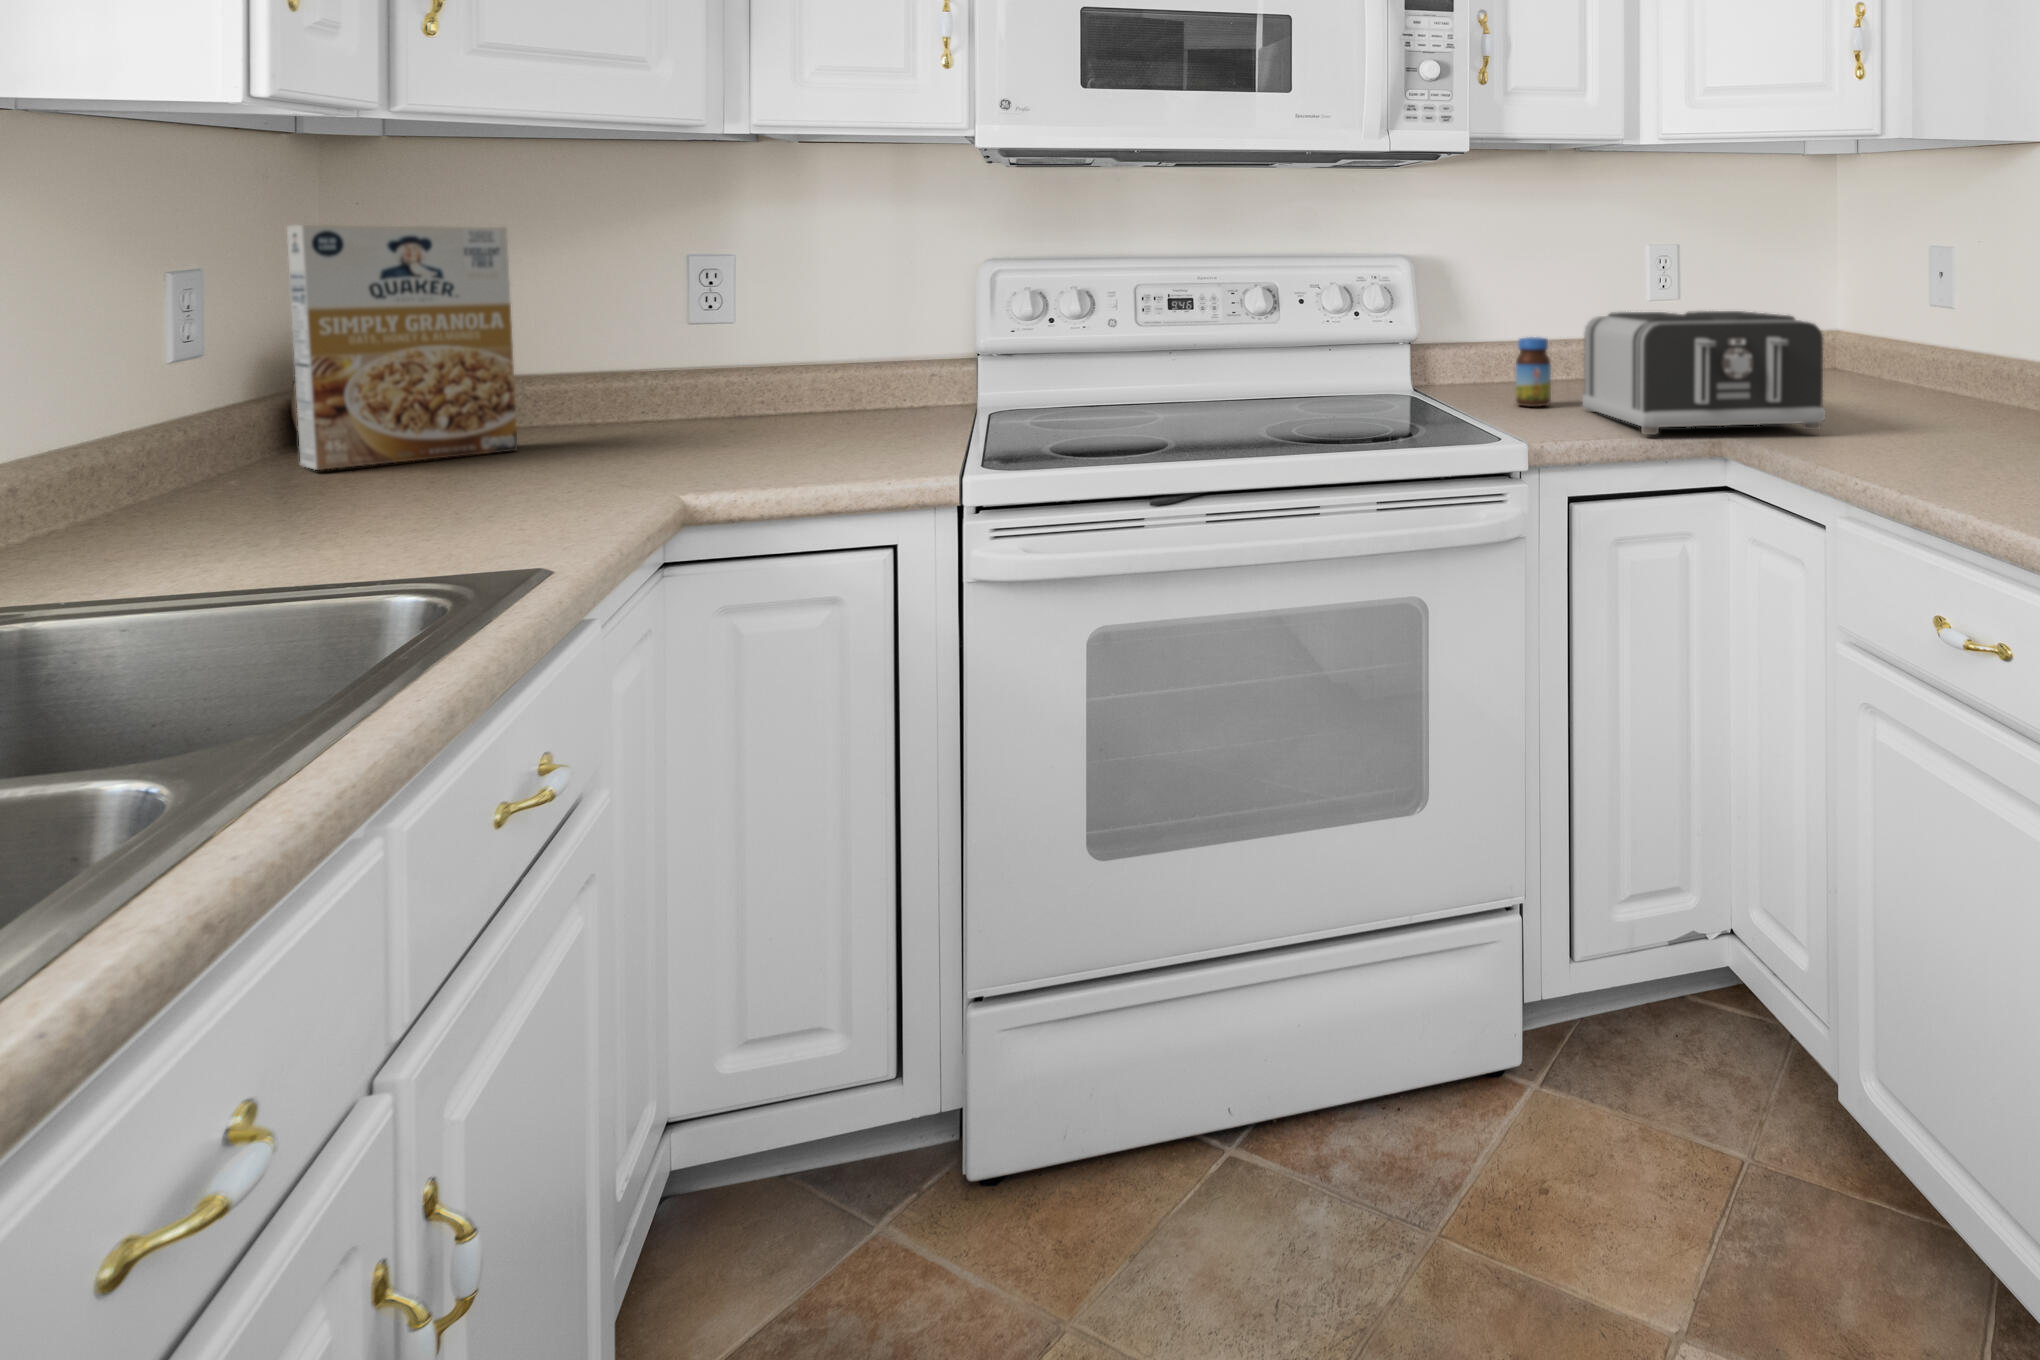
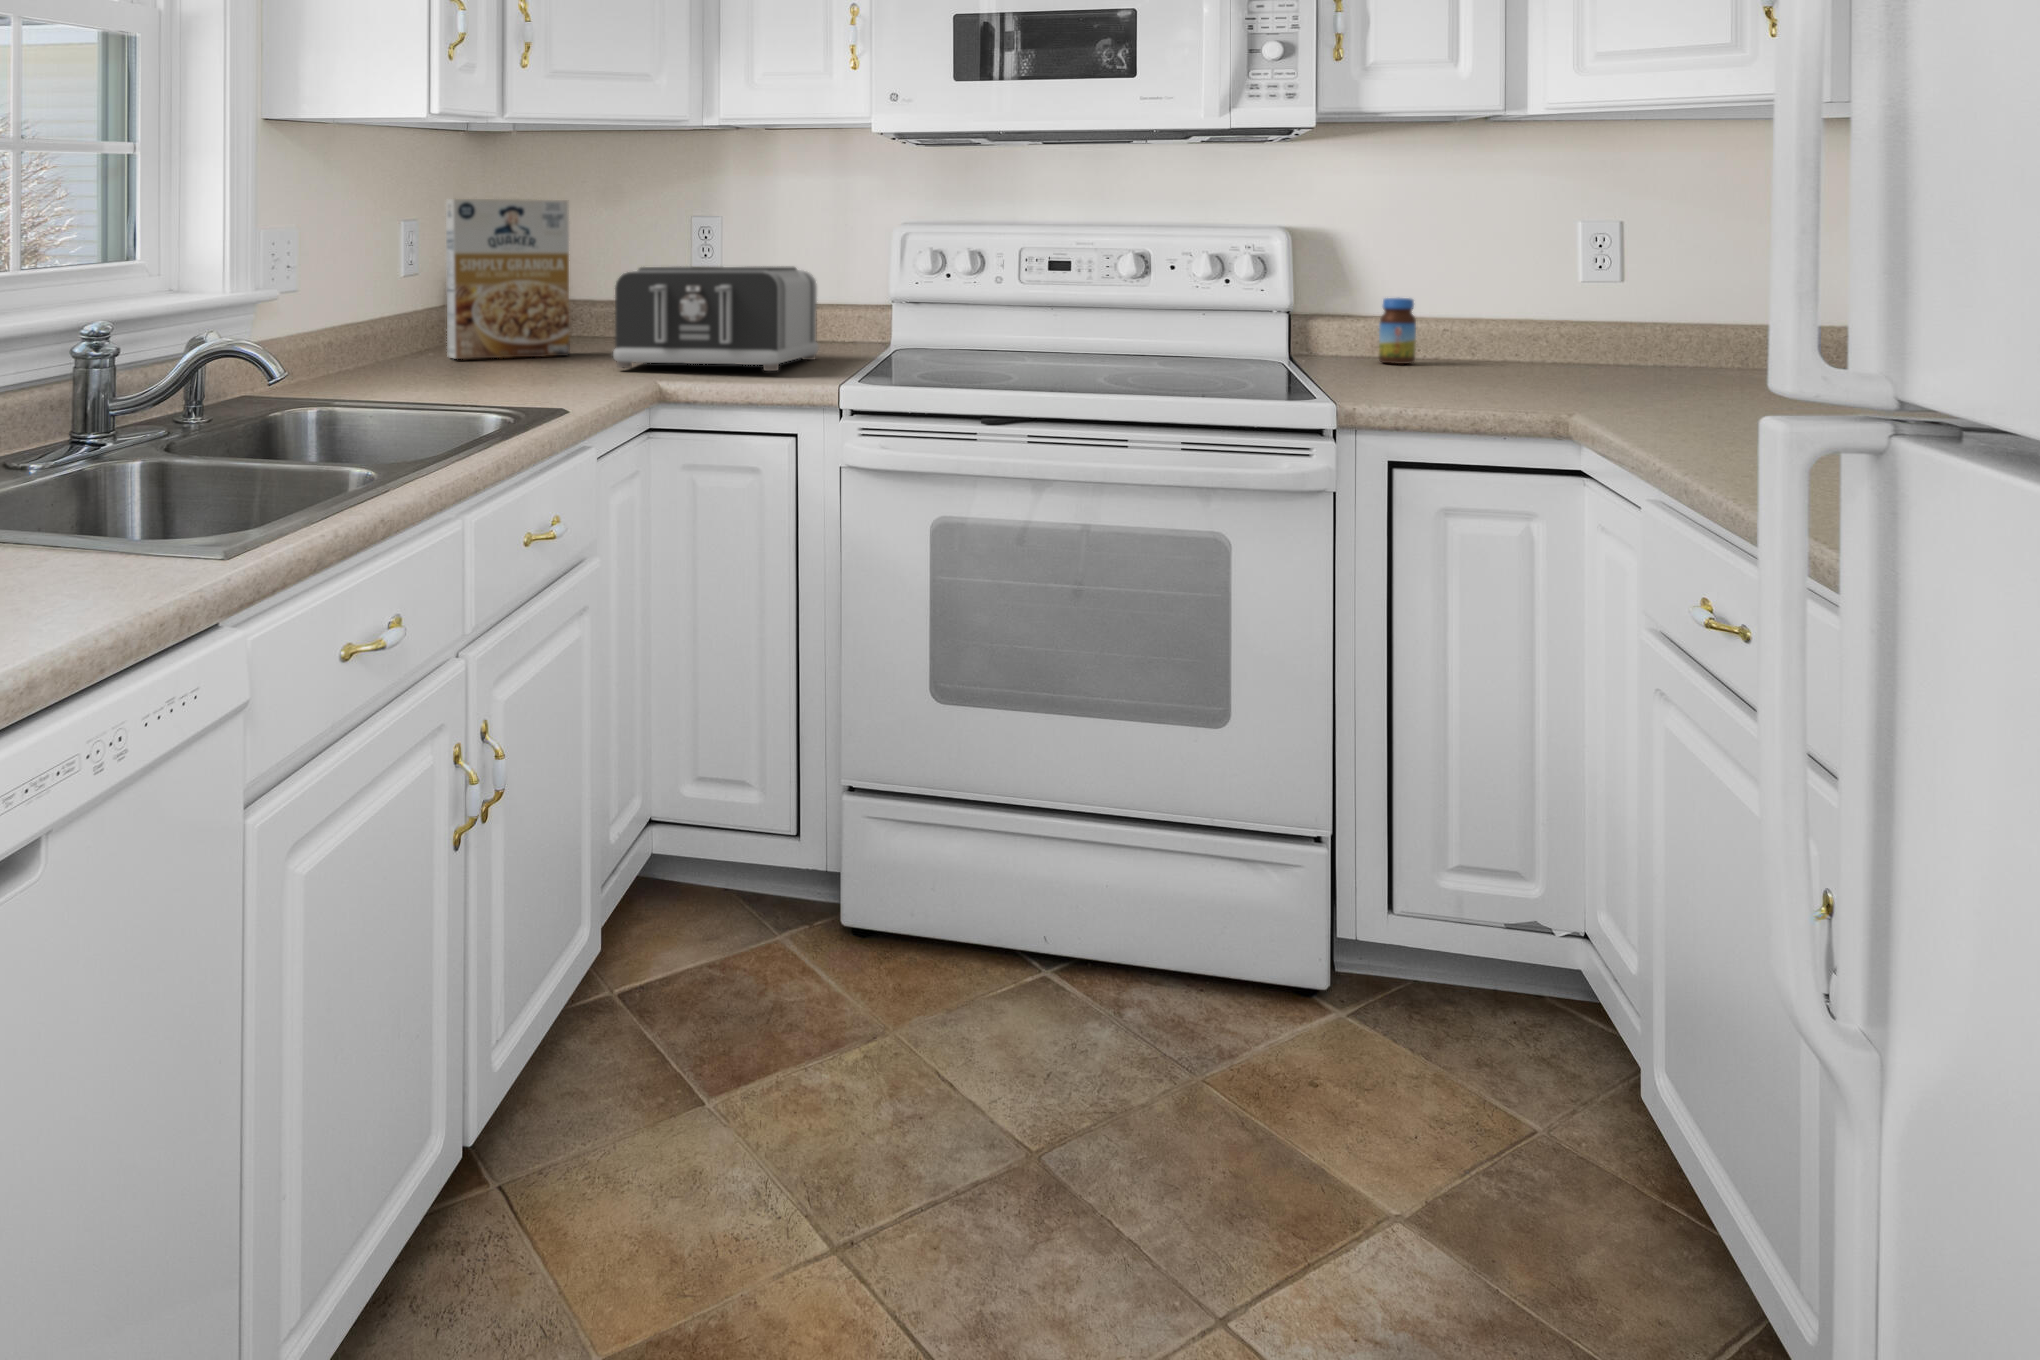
toaster: present [1582,311,1826,435] -> present [613,266,818,371]

